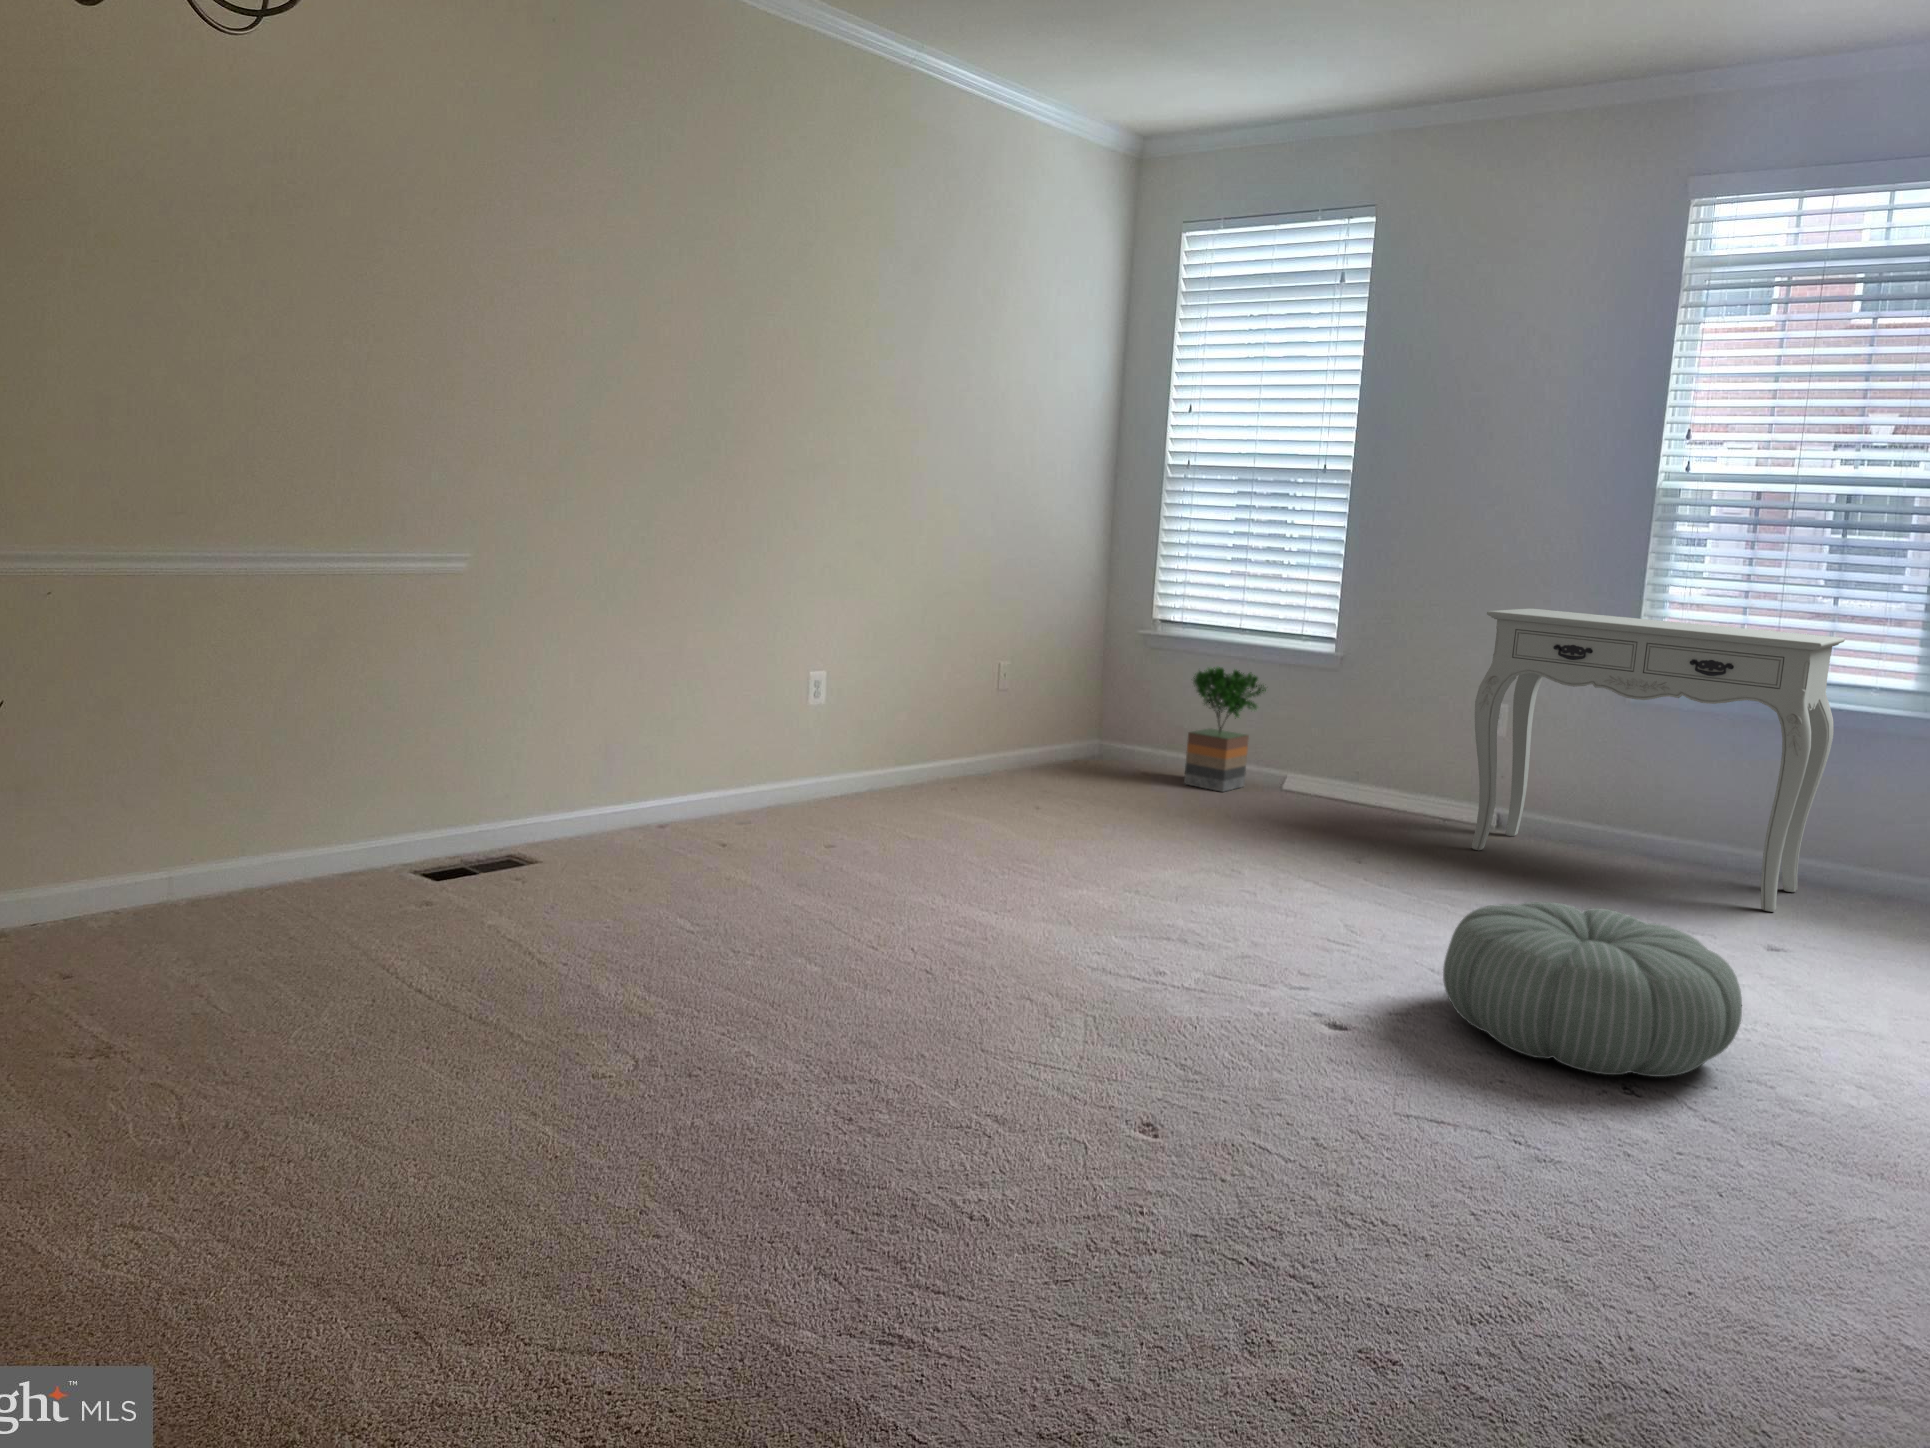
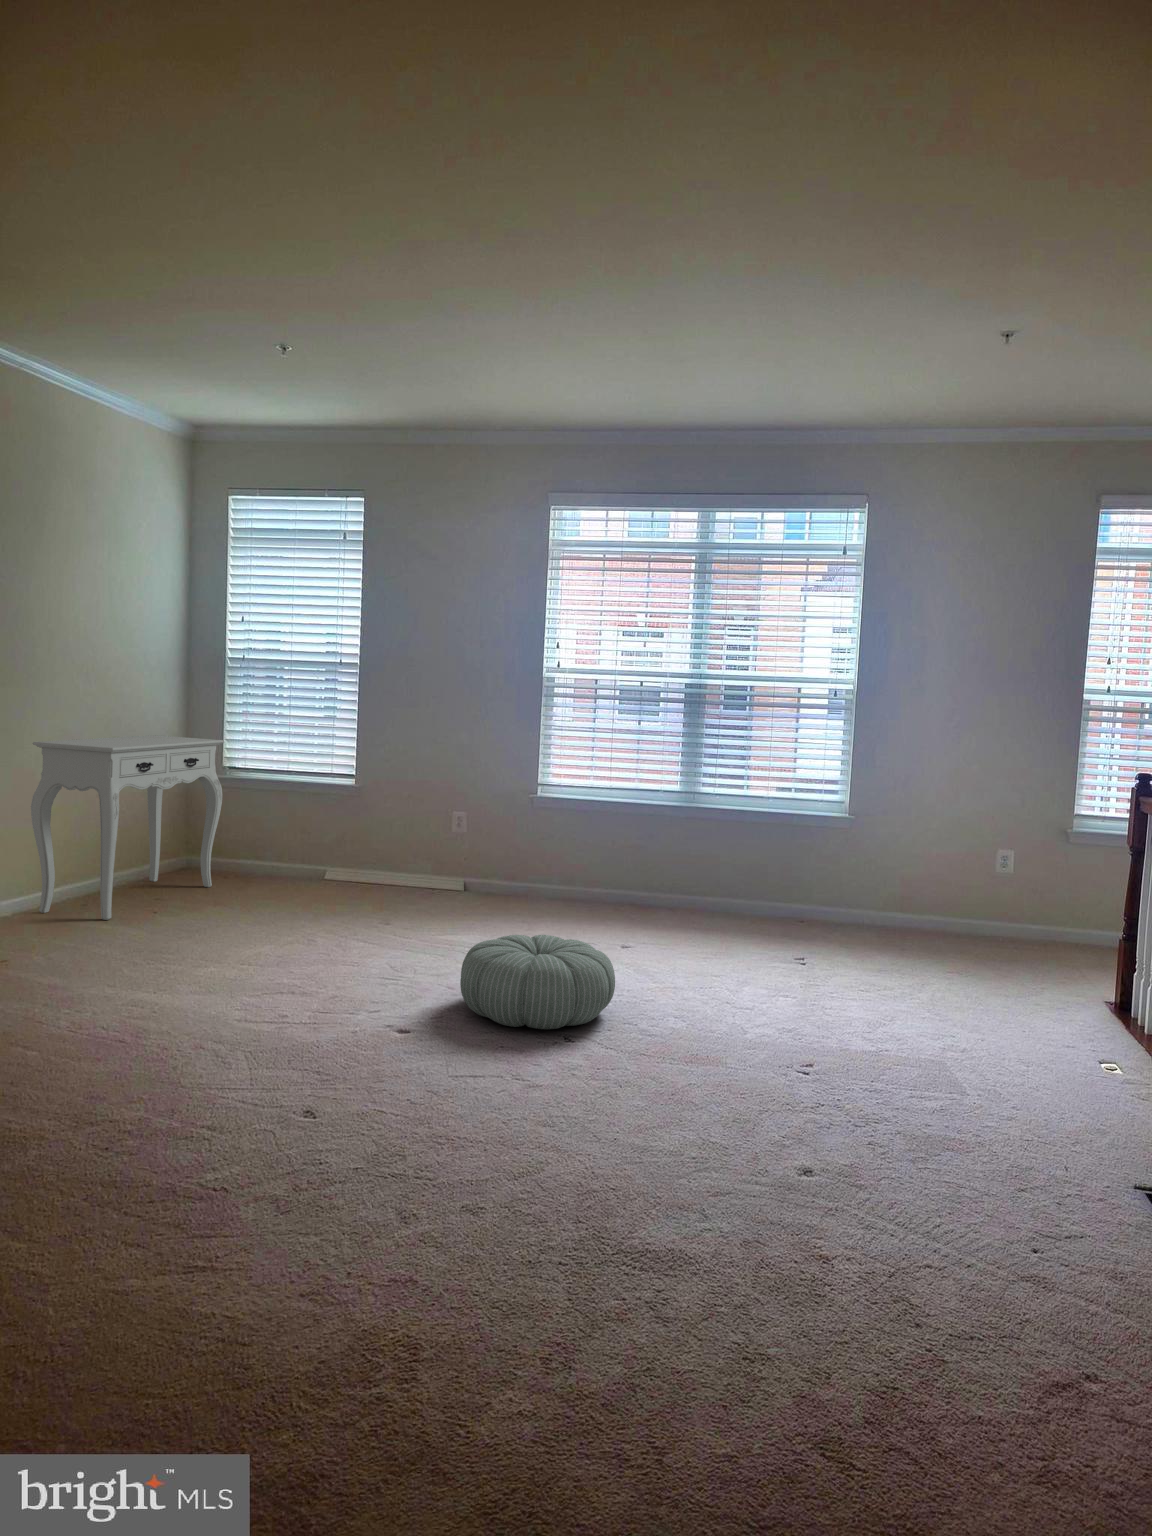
console table: present [1471,609,1845,912] -> present [31,735,224,920]
potted tree: present [1184,666,1266,792] -> none [257,799,314,887]

